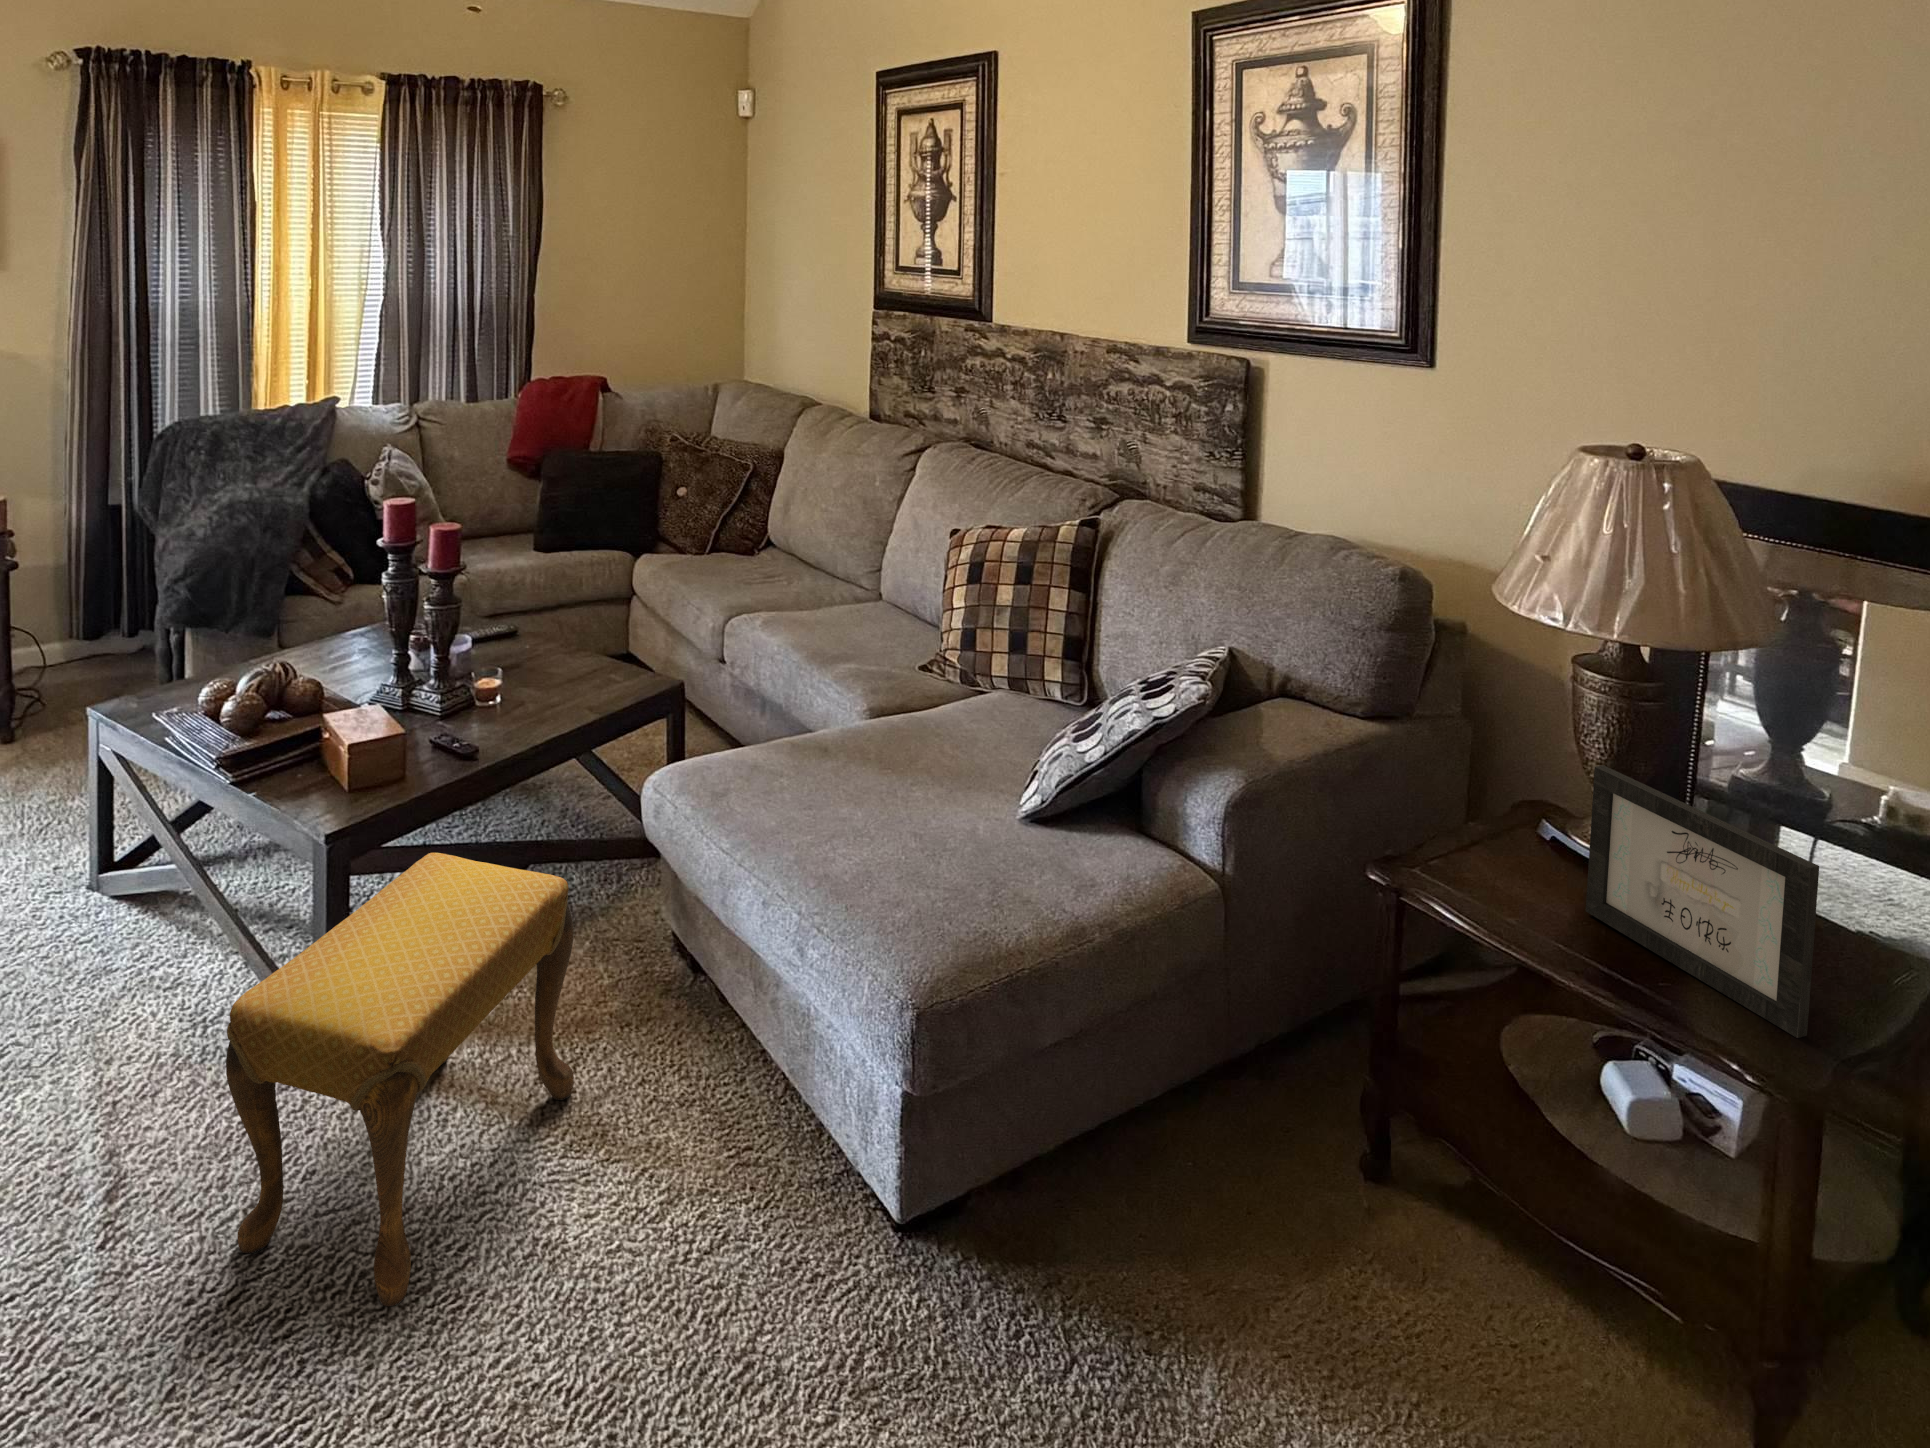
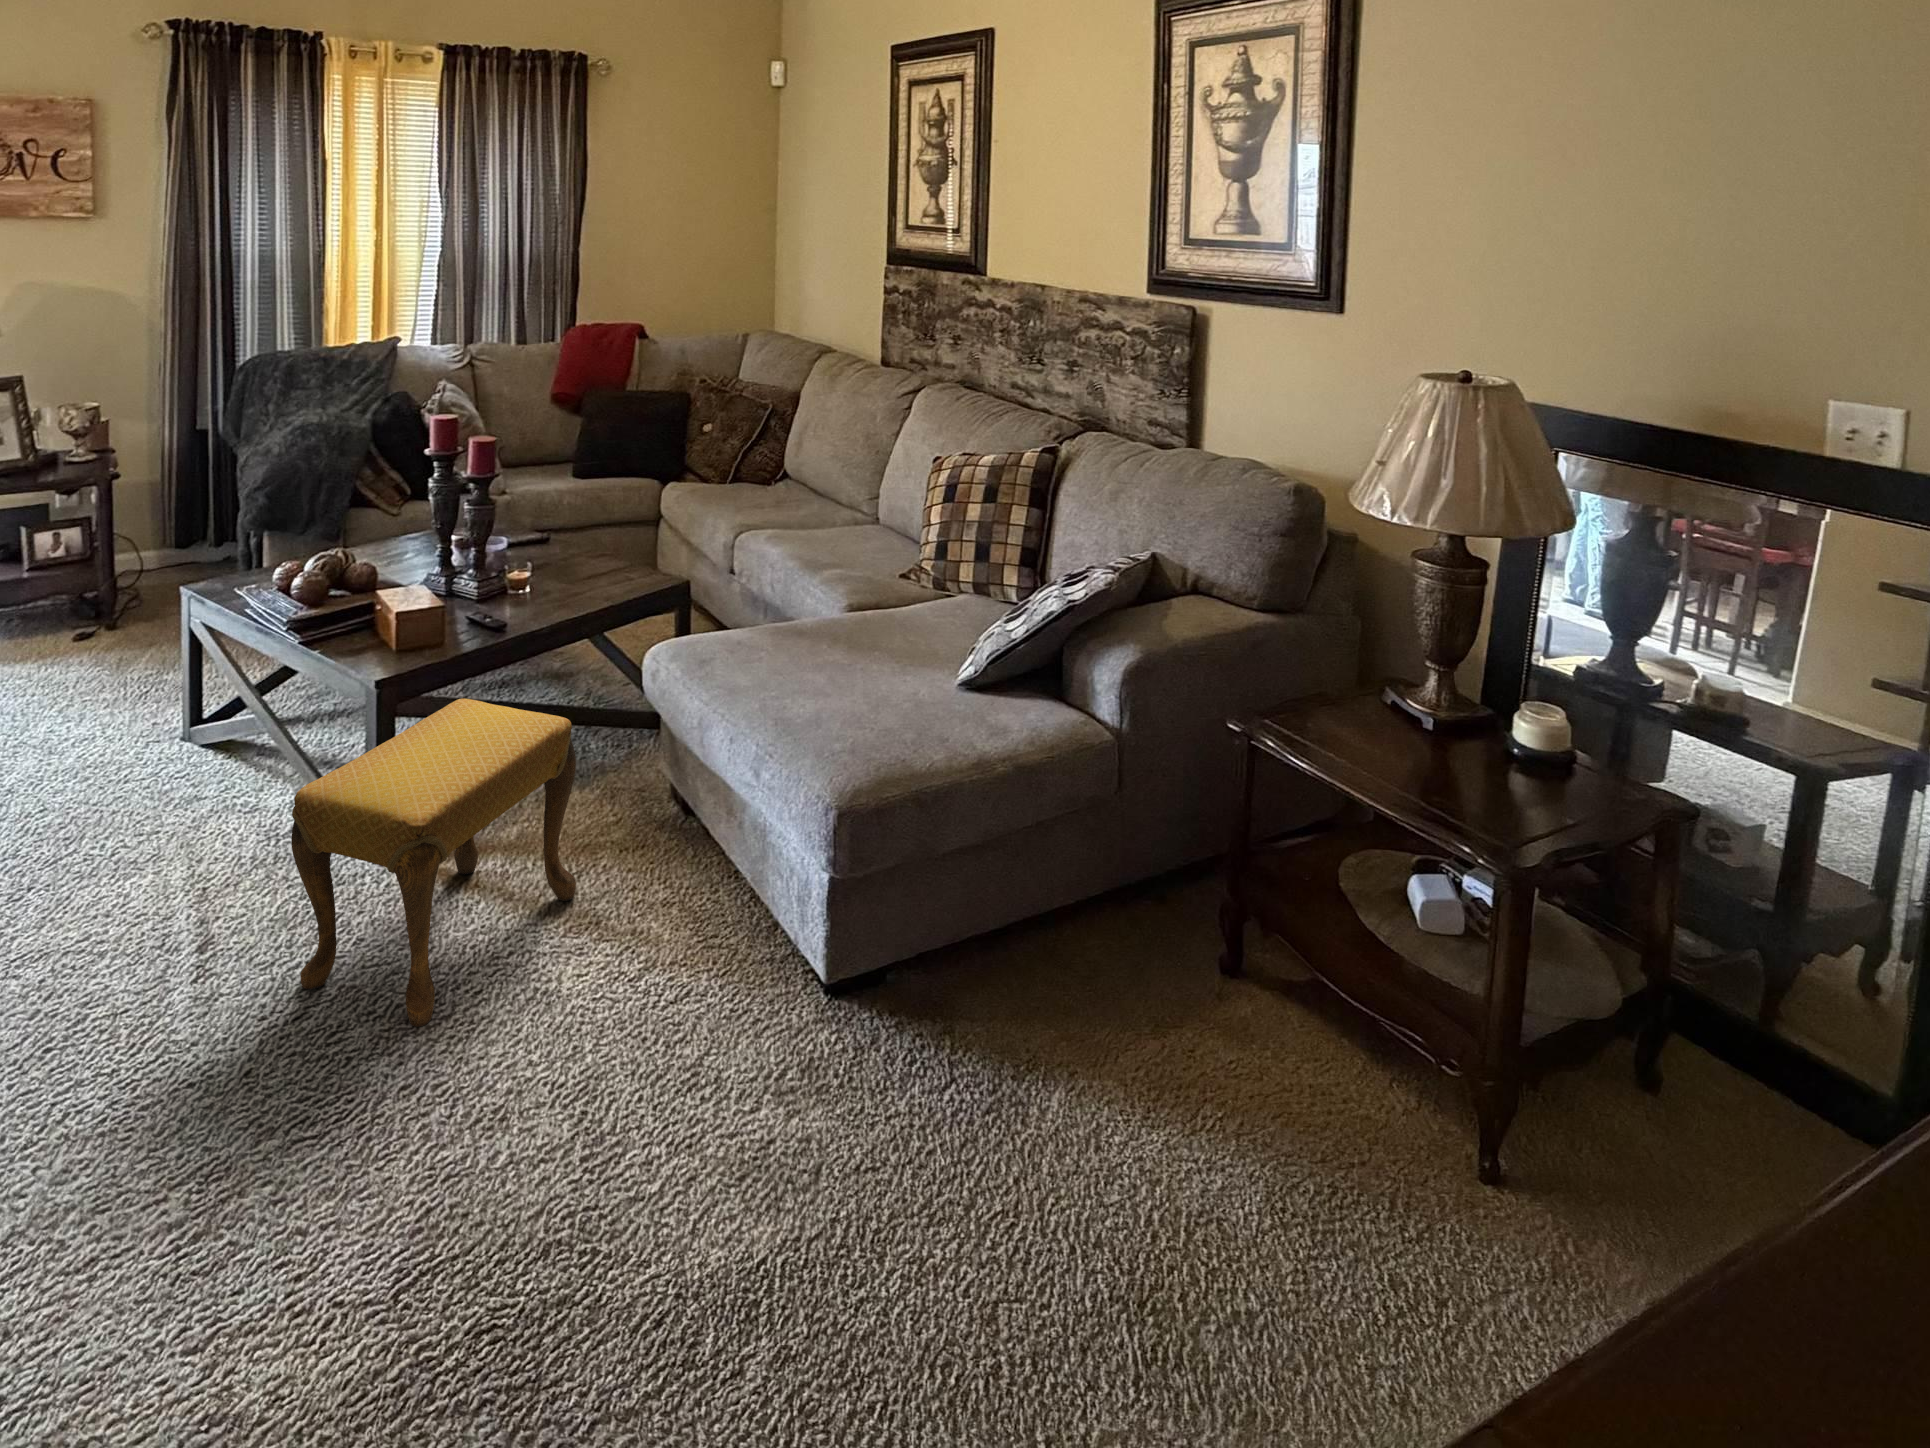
picture frame: present [1586,765,1819,1038] -> none [1396,631,1545,834]

